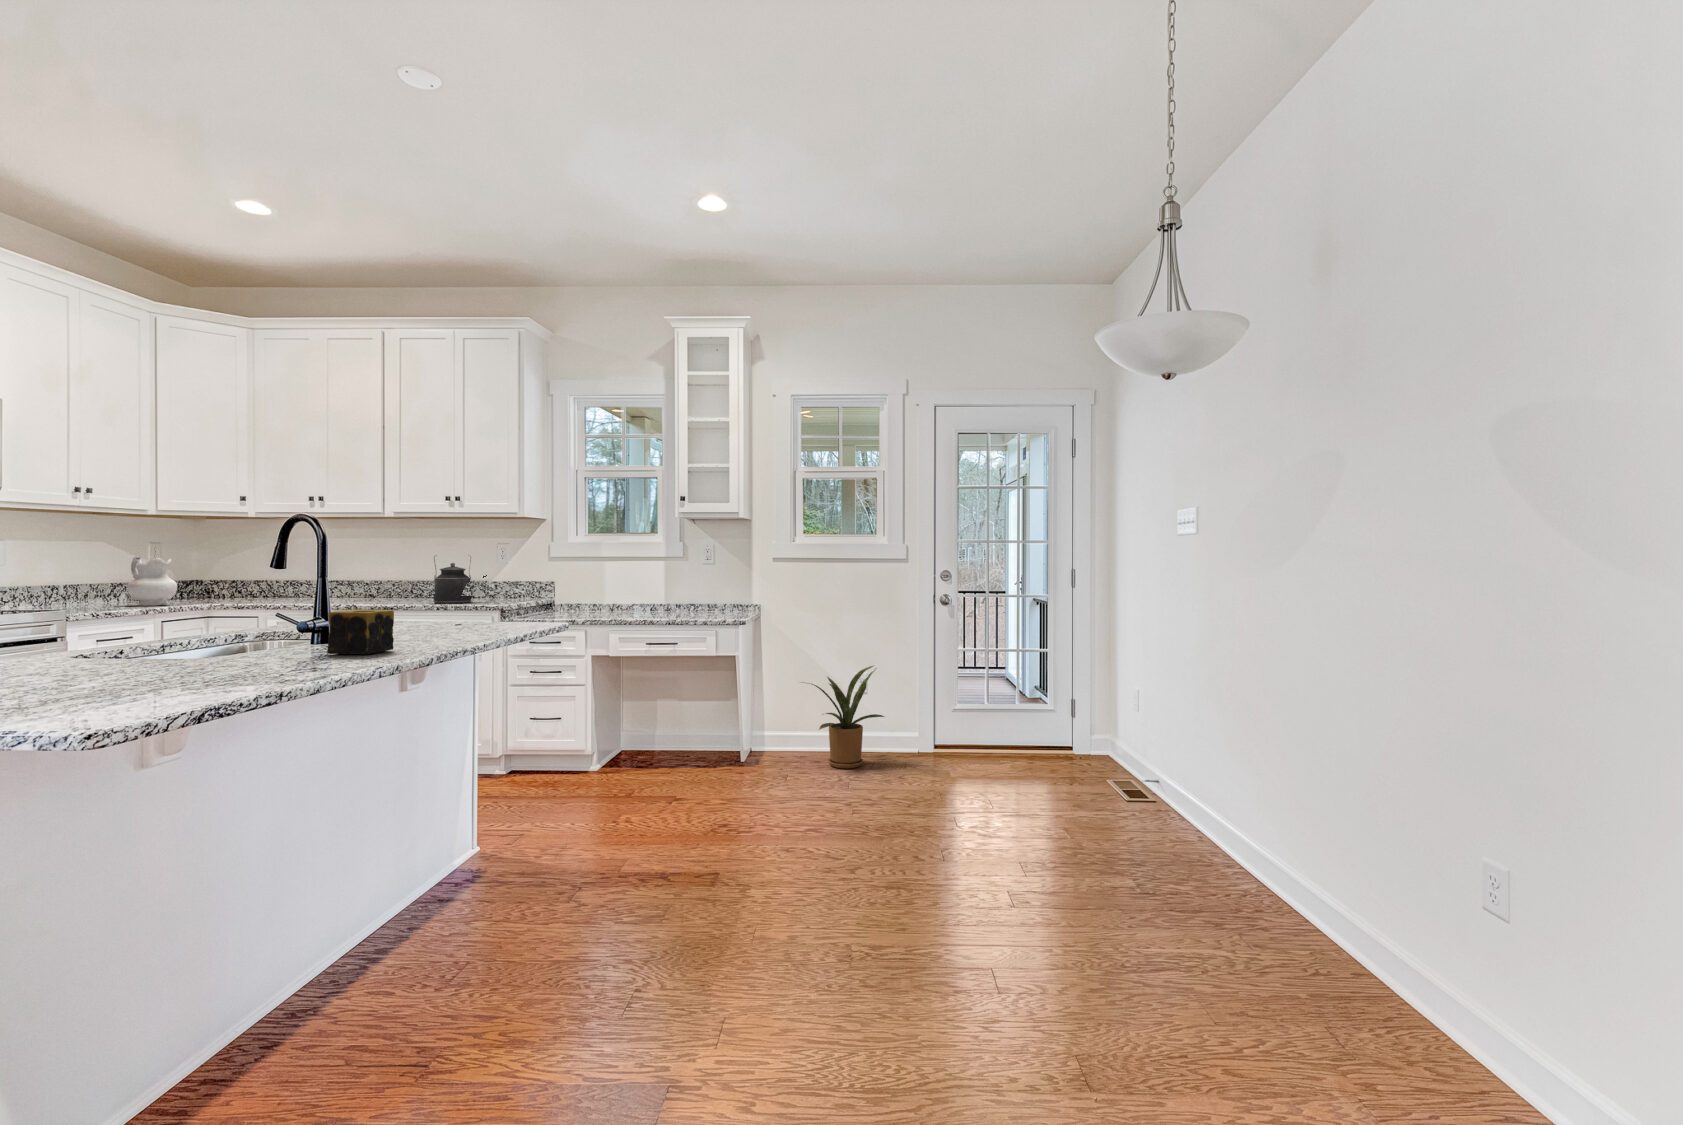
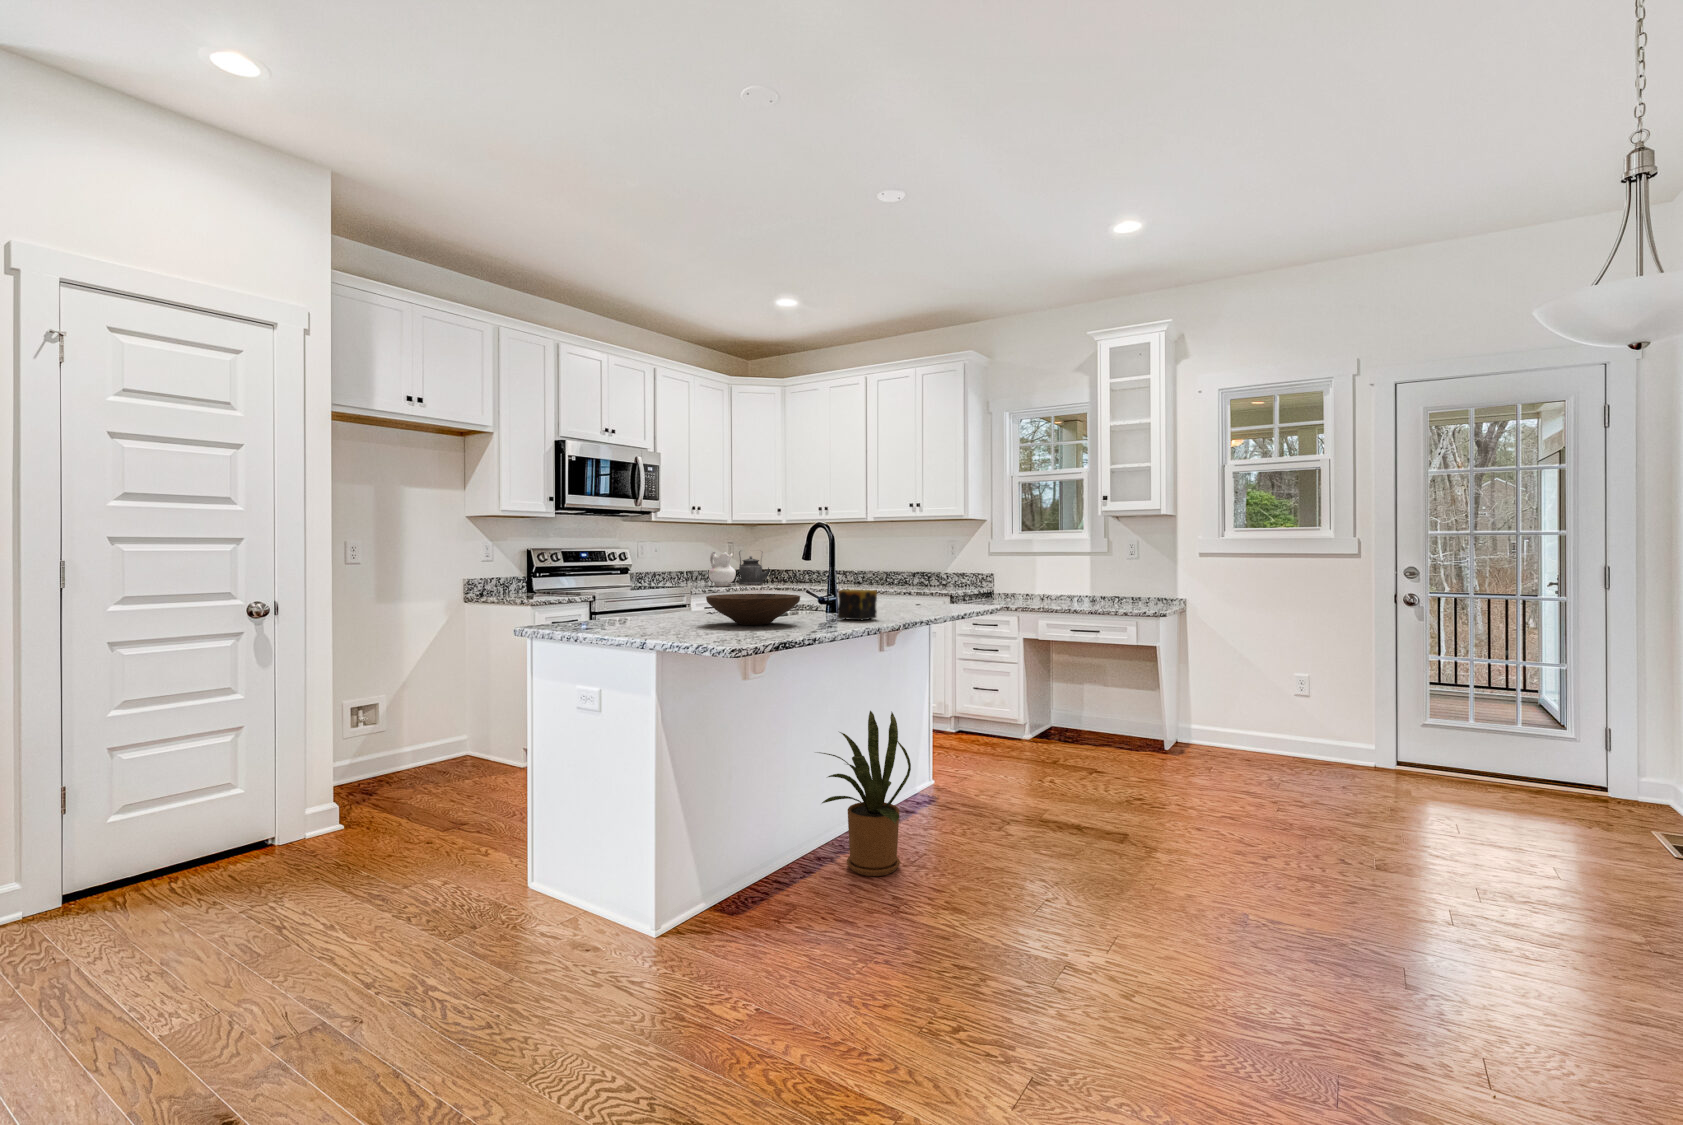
kettle: present [434,556,487,604] -> present [739,550,770,584]
wooden bowl: none [56,622,257,676] -> present [706,594,800,625]
house plant: present [809,666,884,768] -> present [819,711,911,876]

